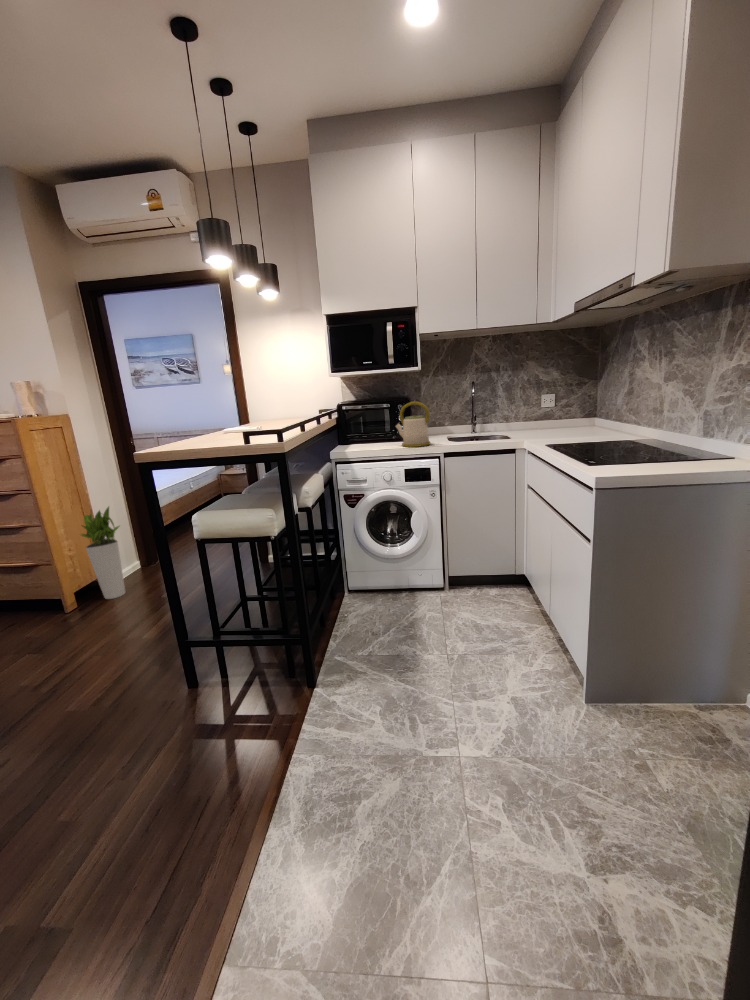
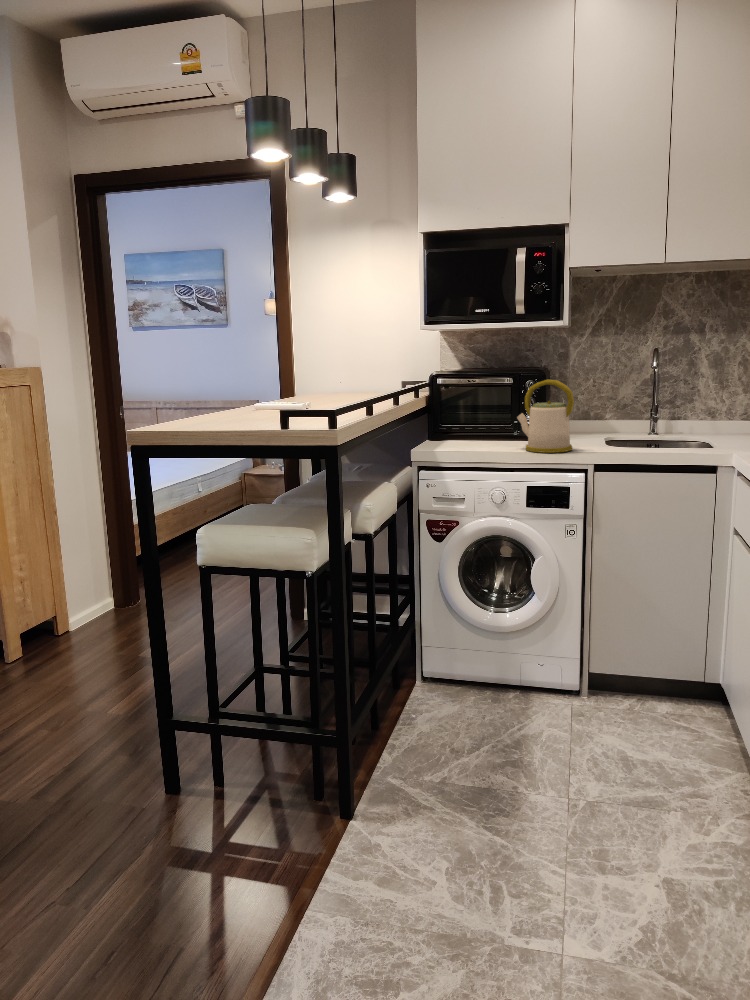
planter: present [81,507,125,599] -> none [36,507,96,645]

